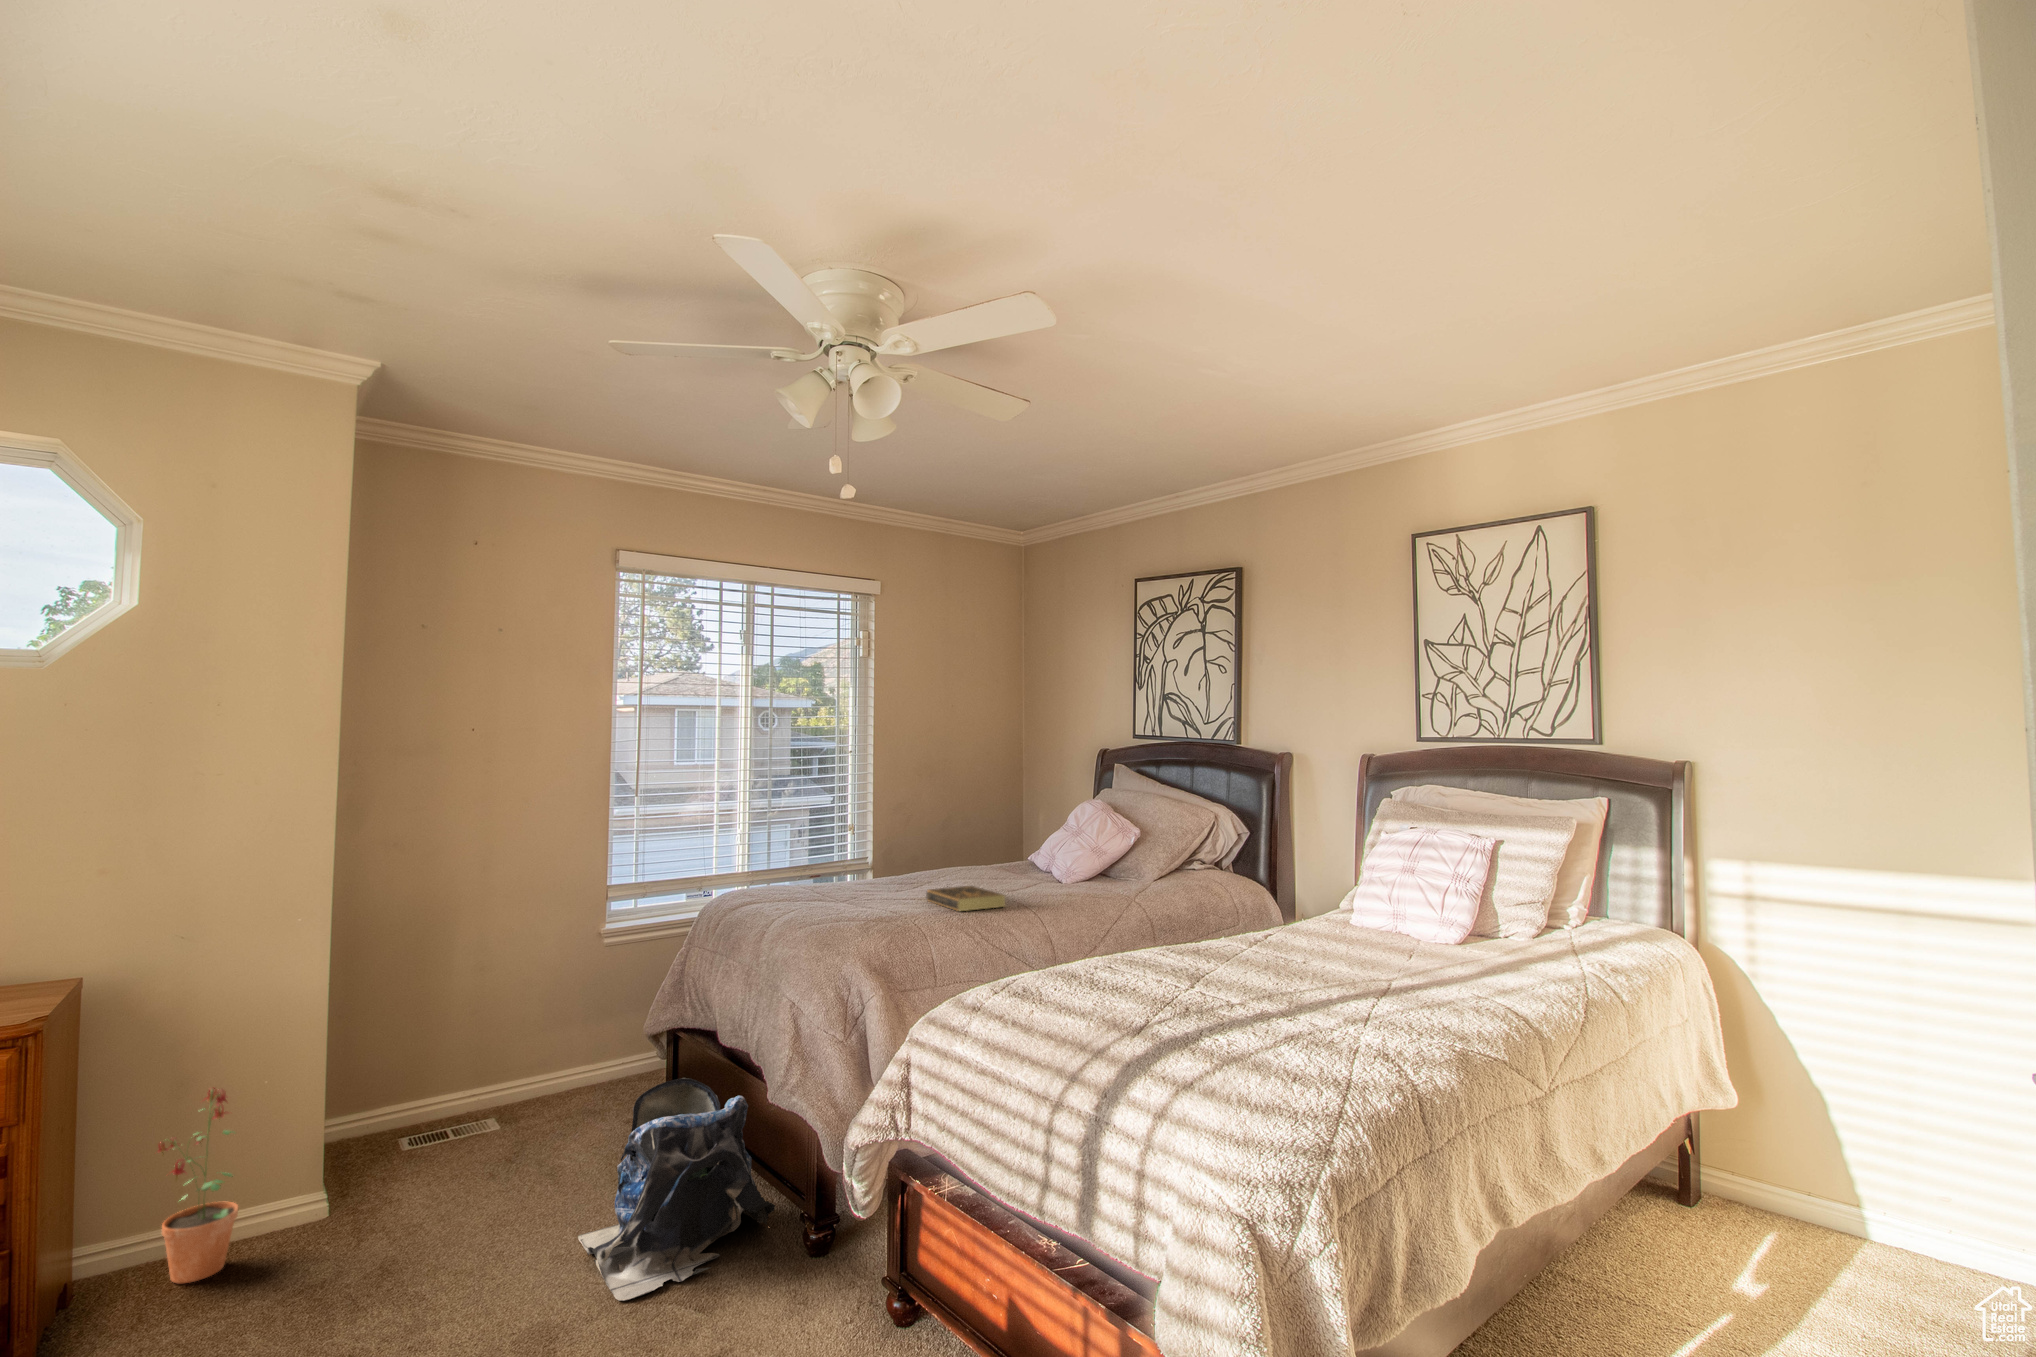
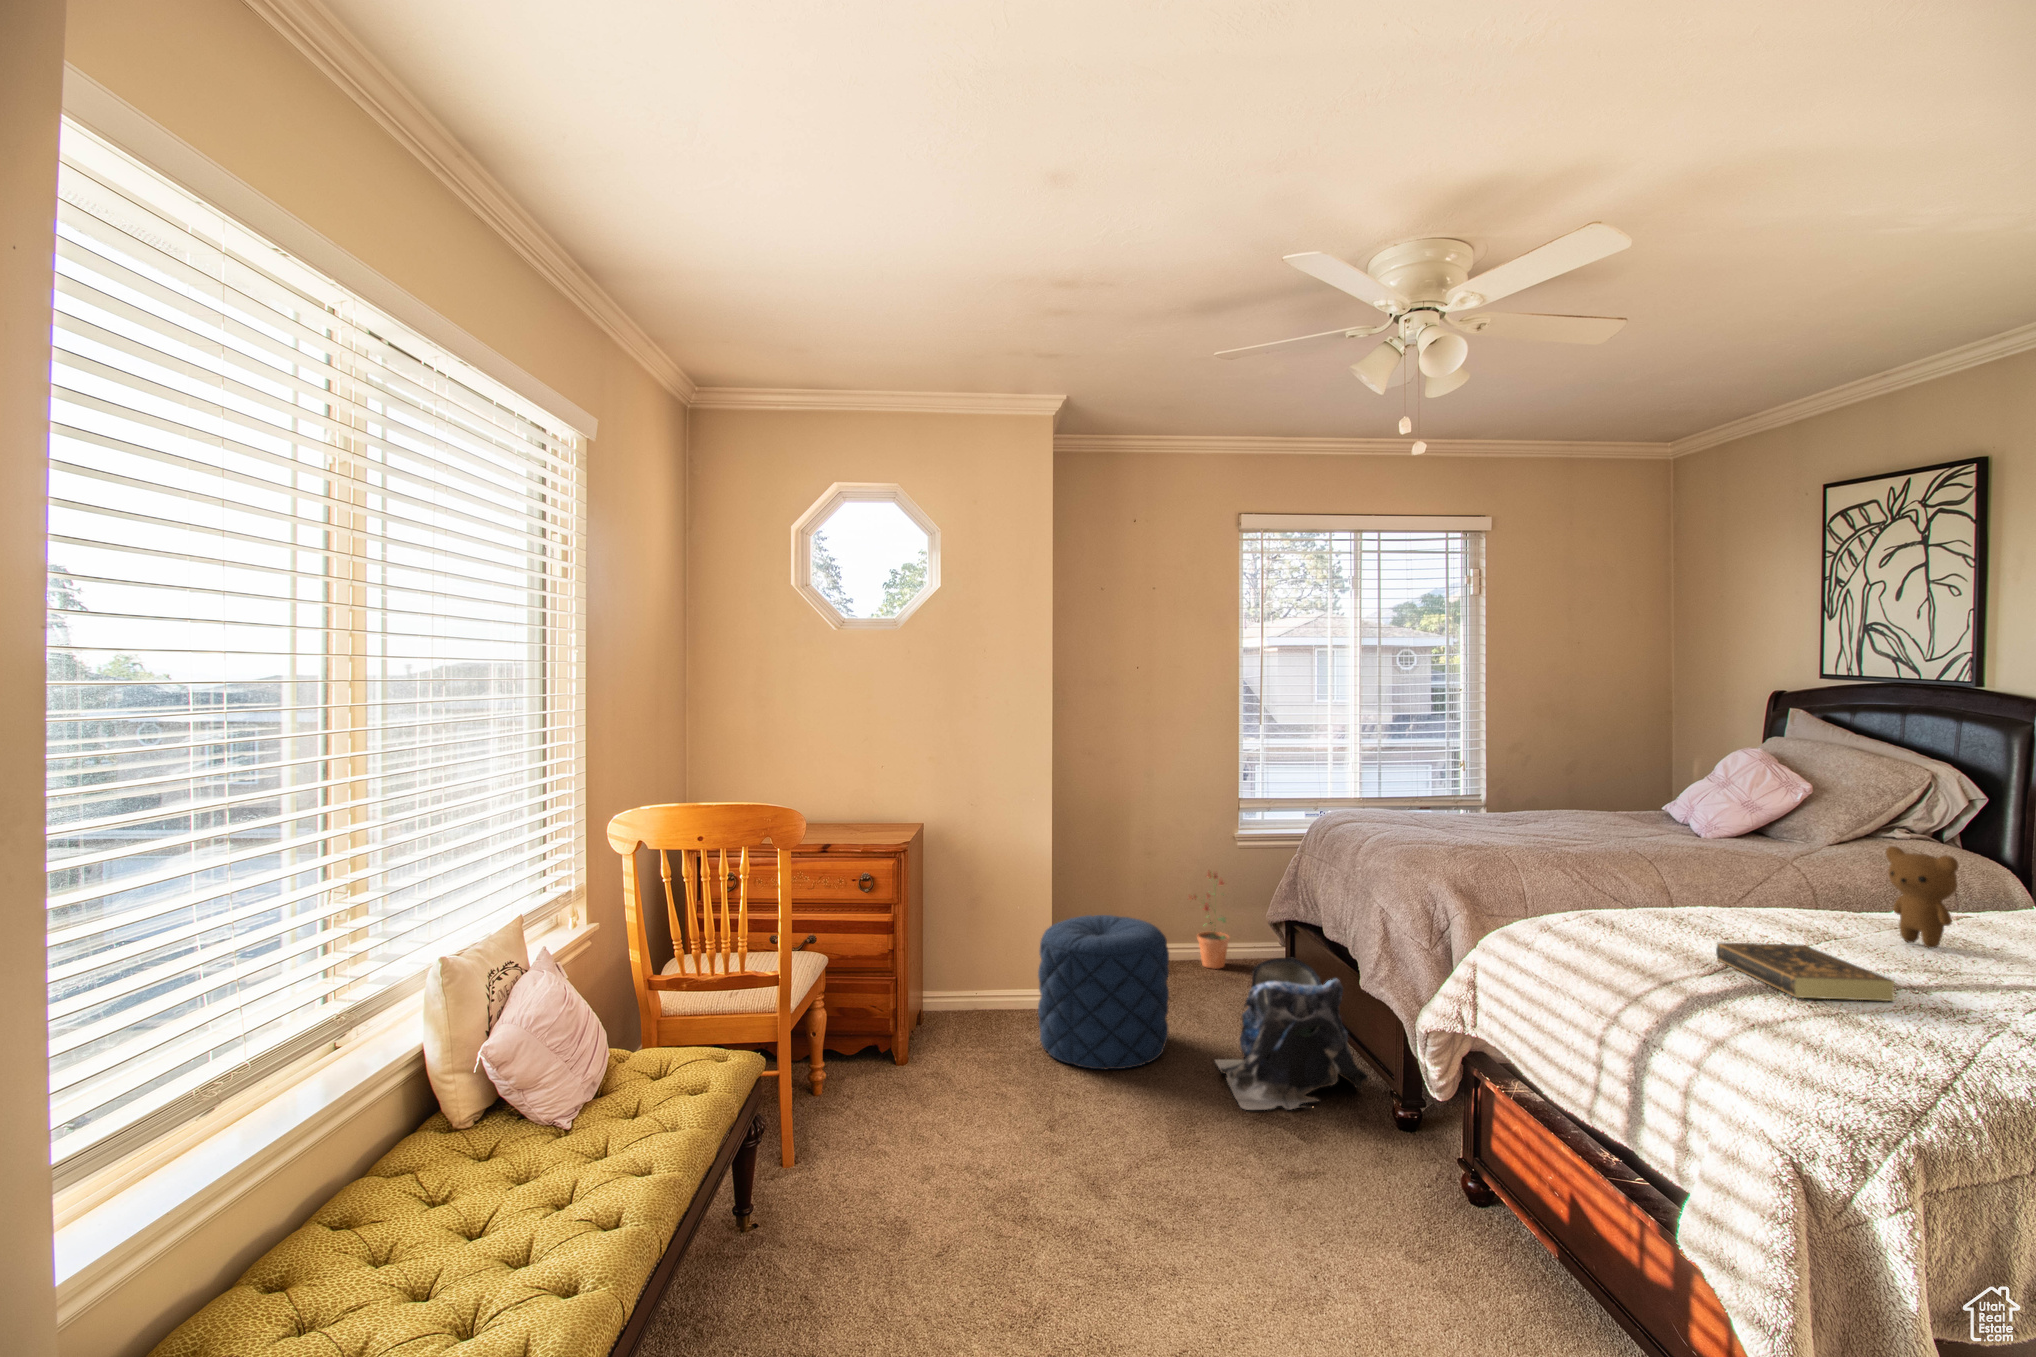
teddy bear: none [1229,881,1280,969] -> present [1886,846,1958,949]
book: present [926,886,1005,911] -> present [1716,943,1894,1001]
pouf: none [293,1066,516,1312] -> present [1038,915,1169,1069]
potted plant: present [158,1087,238,1283] -> present [1189,871,1229,969]

